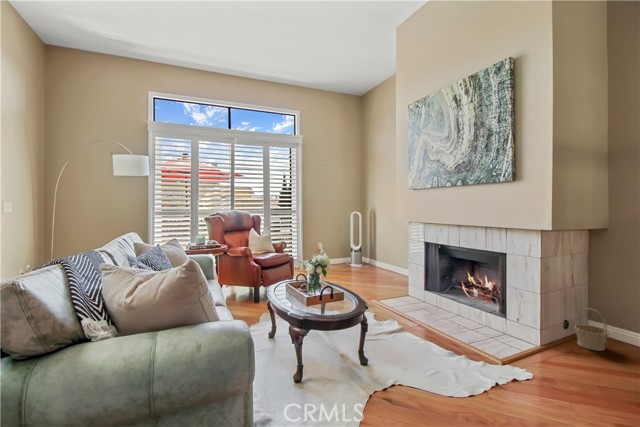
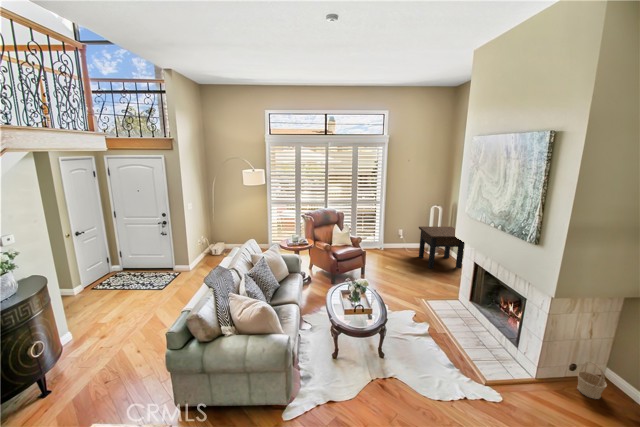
side table: none [342,232,396,276] -> present [419,226,464,269]

